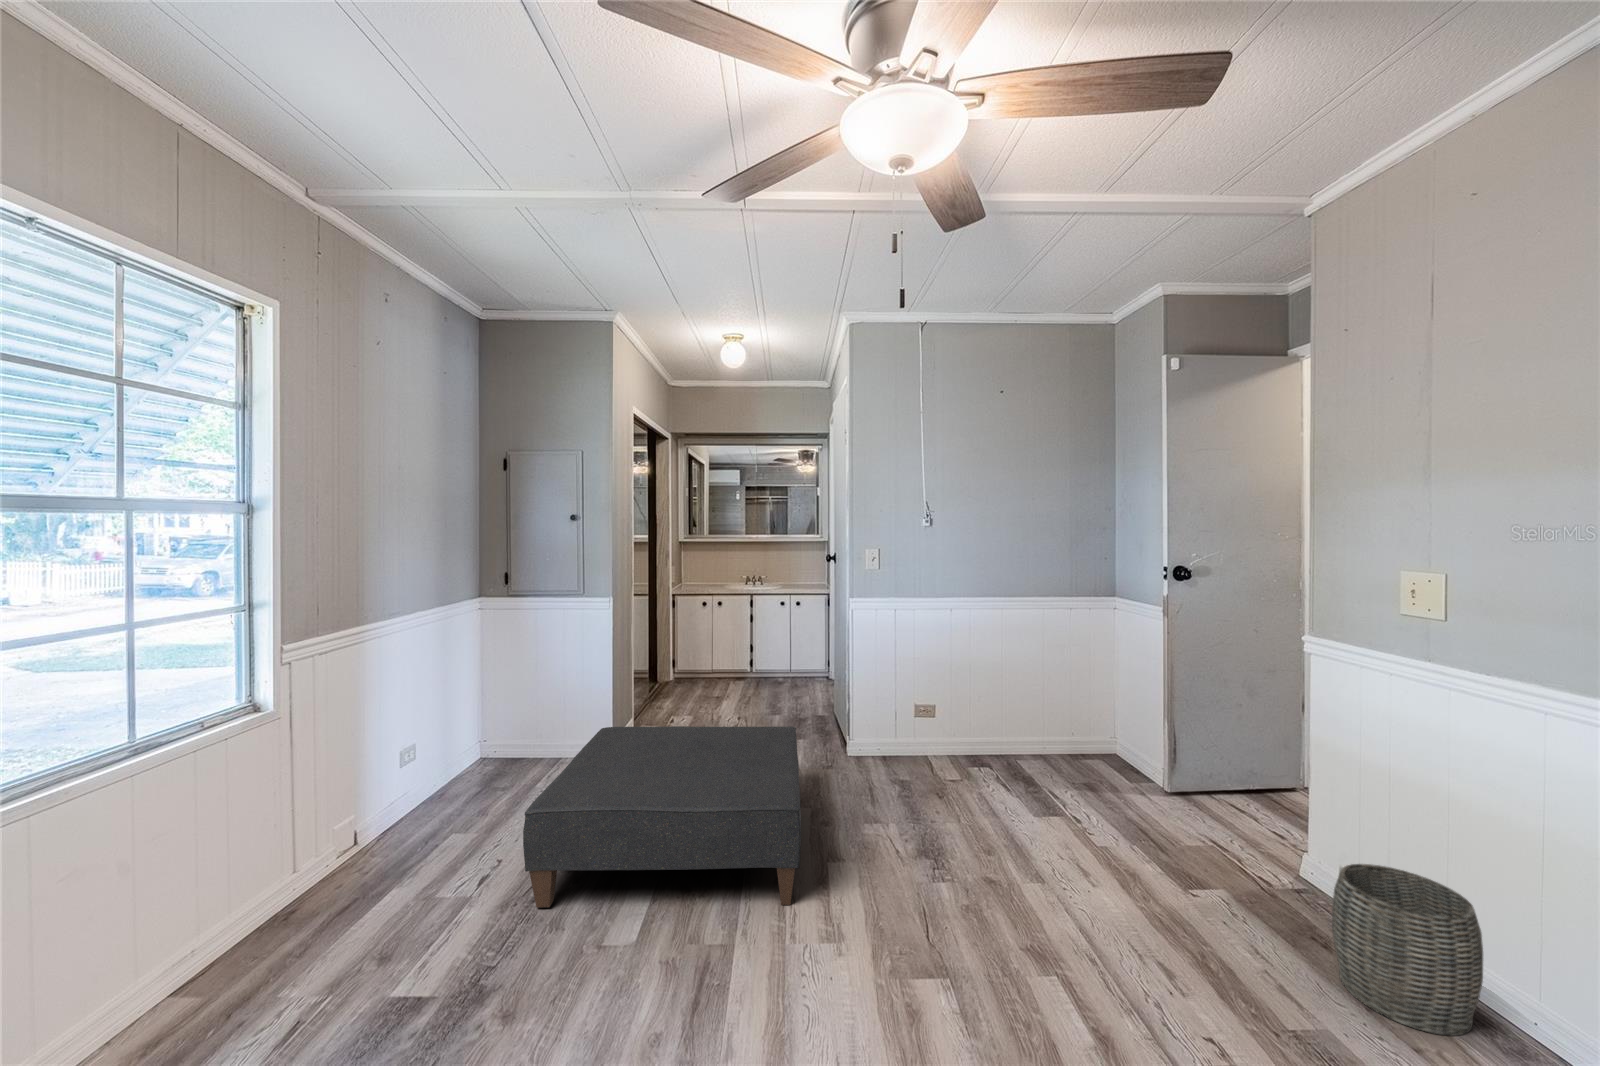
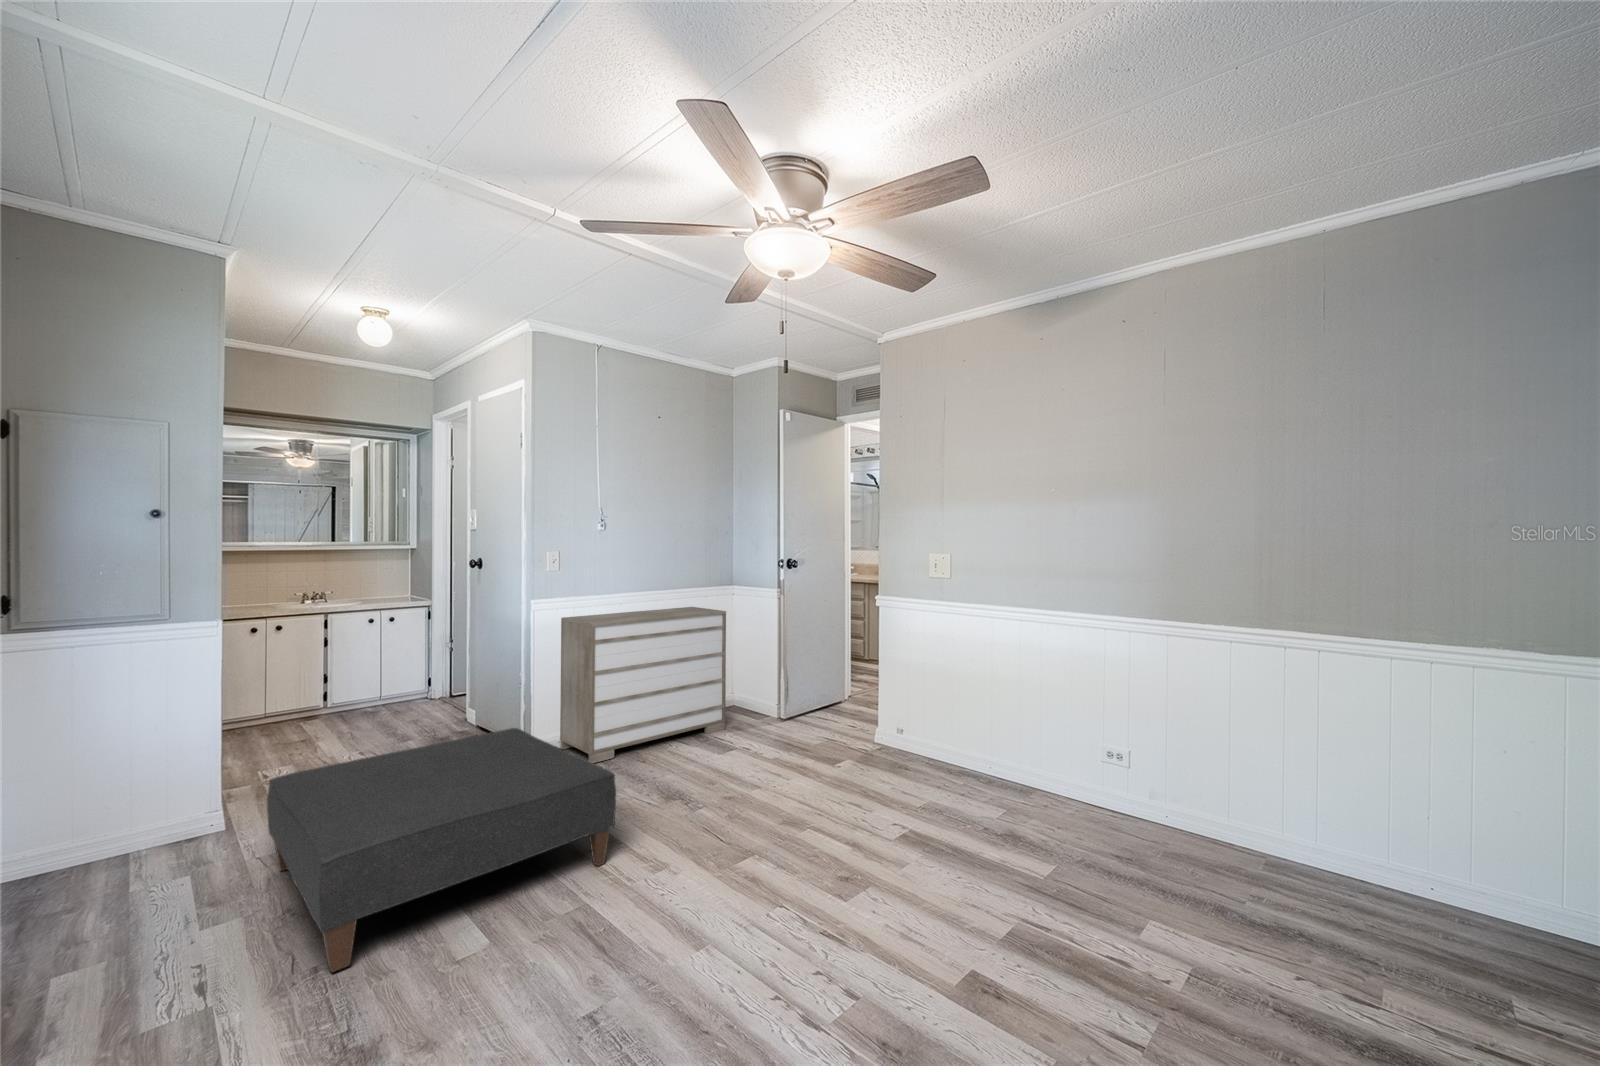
dresser: none [878,620,1074,783] -> present [560,607,726,763]
woven basket: present [1332,864,1483,1036] -> none [914,713,972,787]

